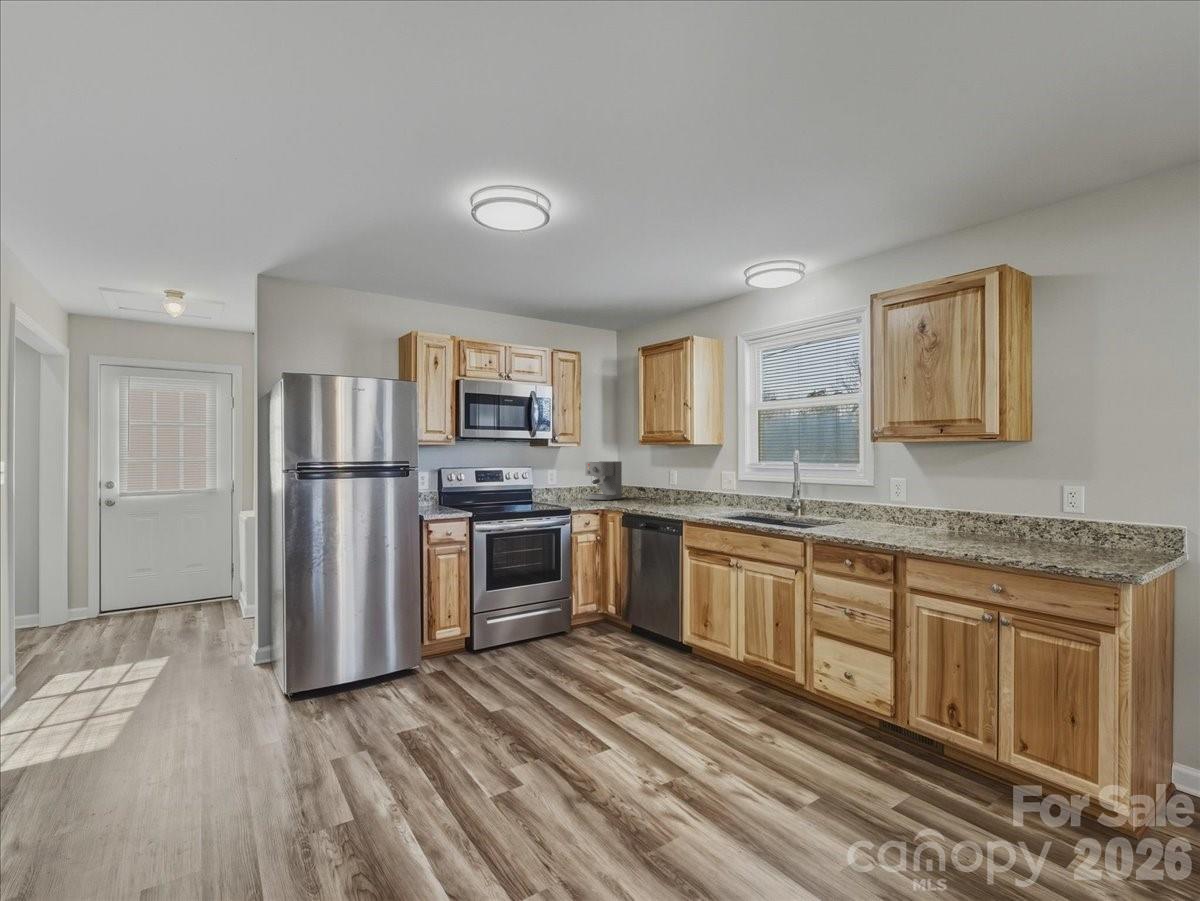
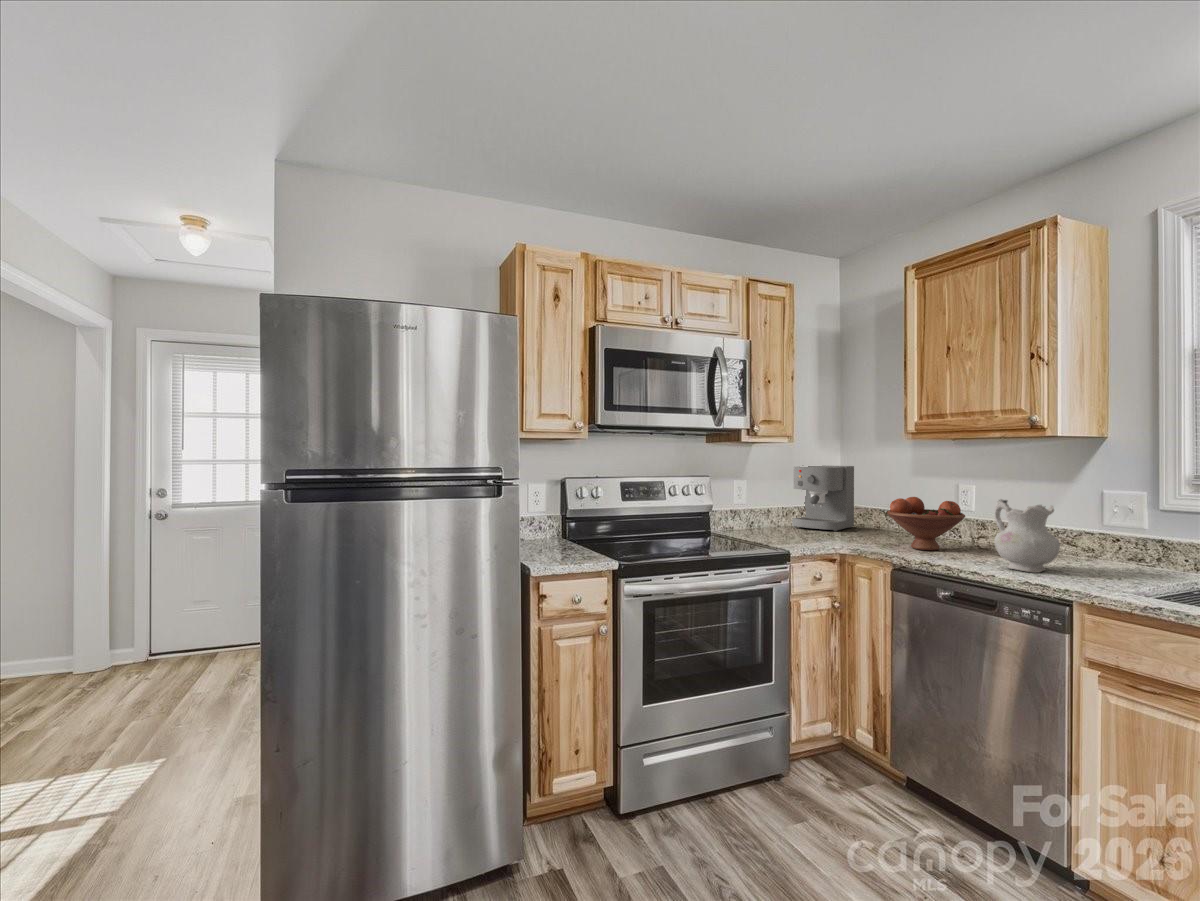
ceramic pitcher: none [668,476,695,511] -> present [995,499,1060,572]
fruit bowl: none [627,477,665,506] -> present [887,497,965,551]

